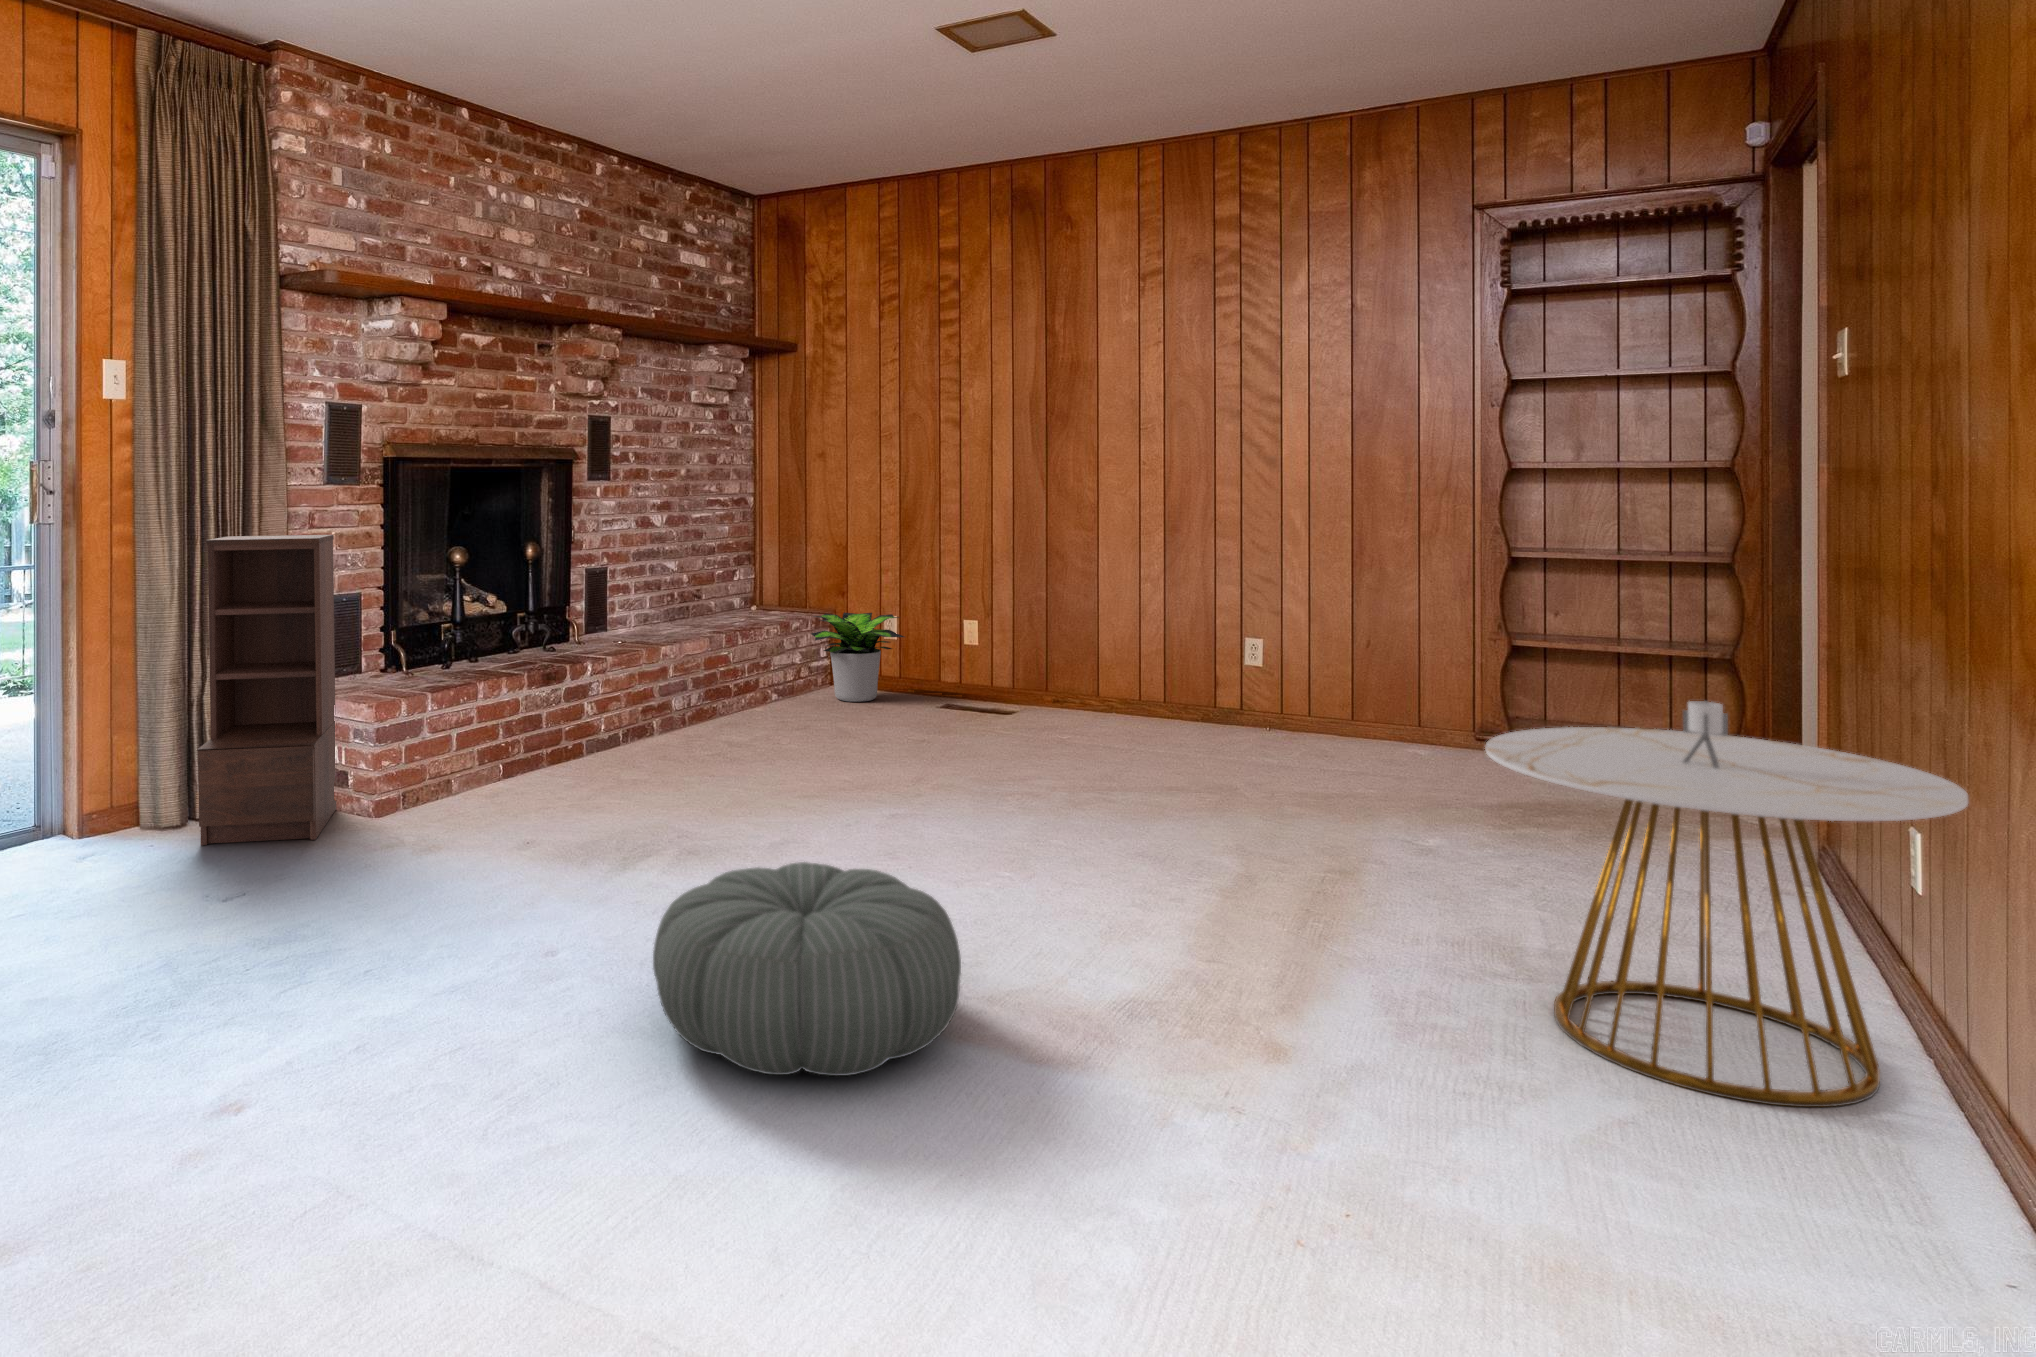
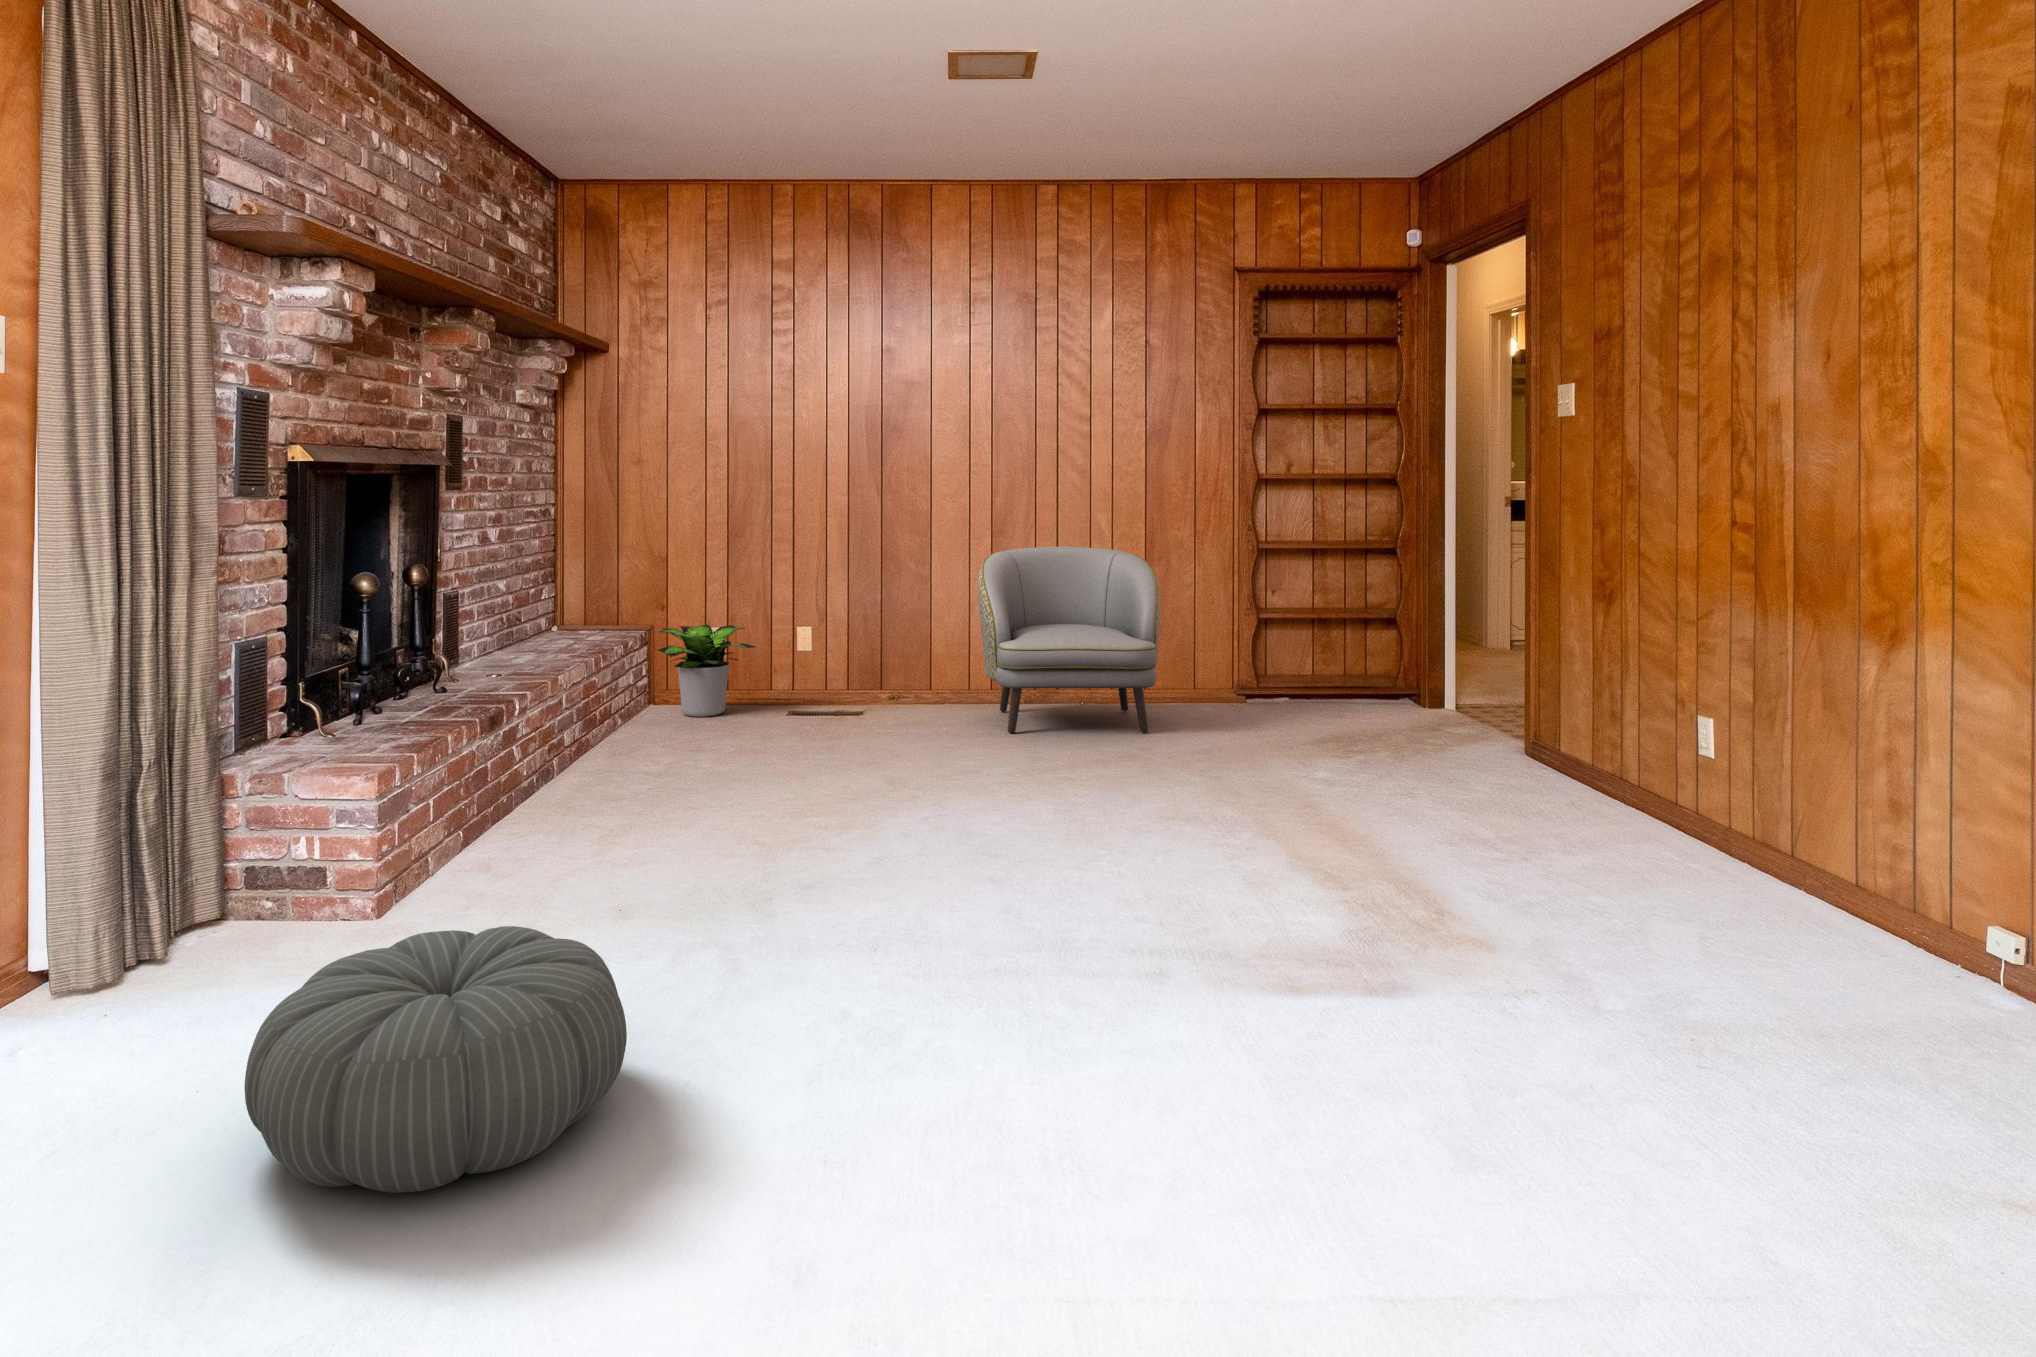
bookshelf: present [197,535,337,845] -> none [154,562,359,1002]
armchair: none [1112,543,1341,767] -> present [978,547,1160,734]
side table: present [1485,701,1968,1107] -> none [1514,653,1811,913]
pouf: present [653,862,961,1076] -> present [245,926,627,1193]

